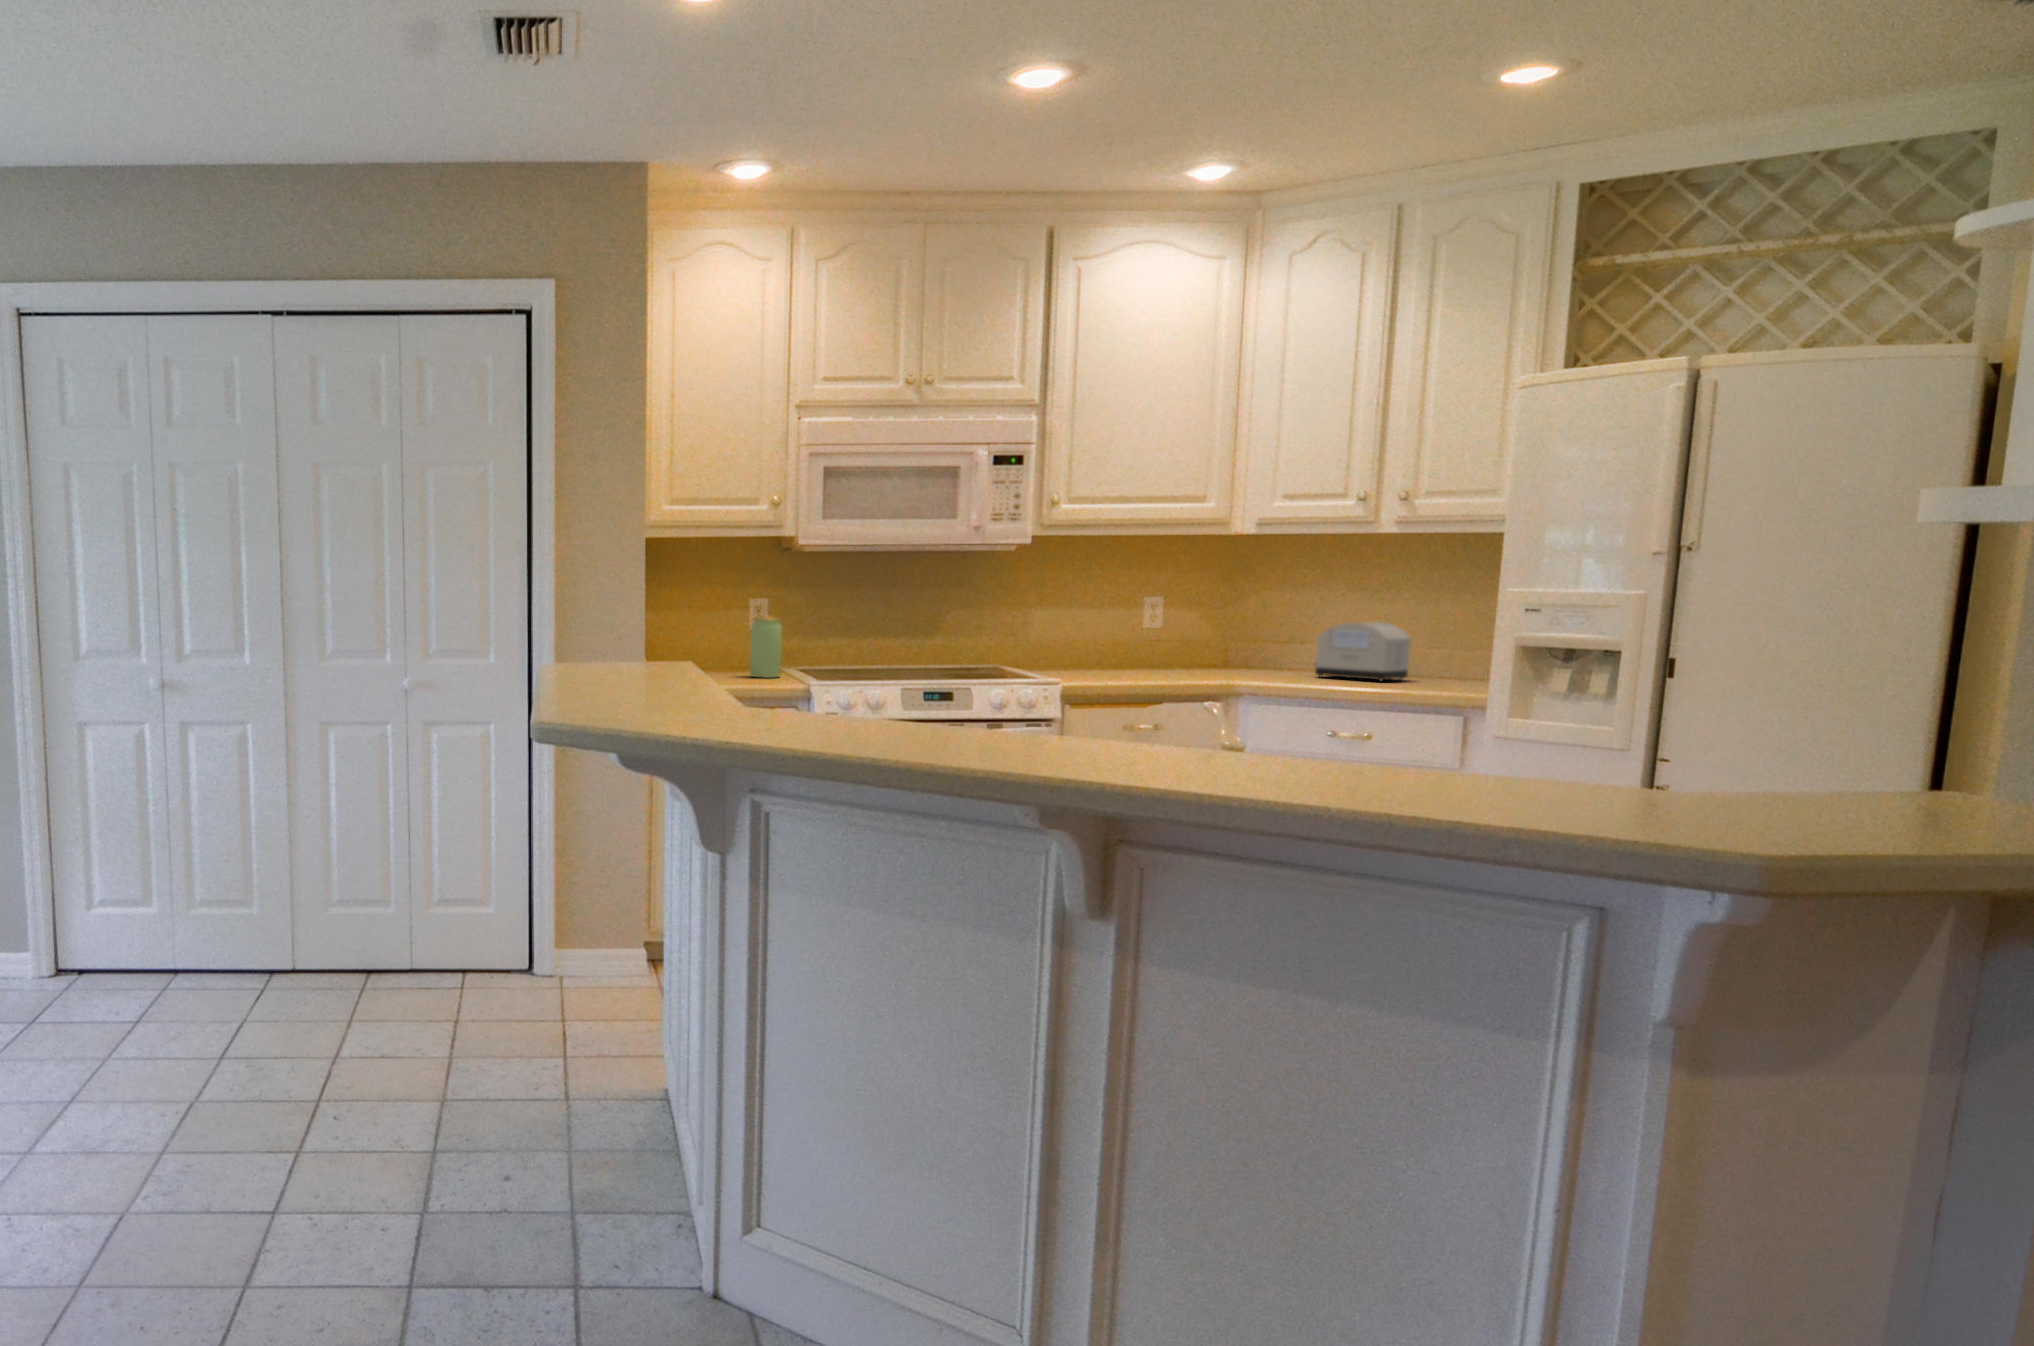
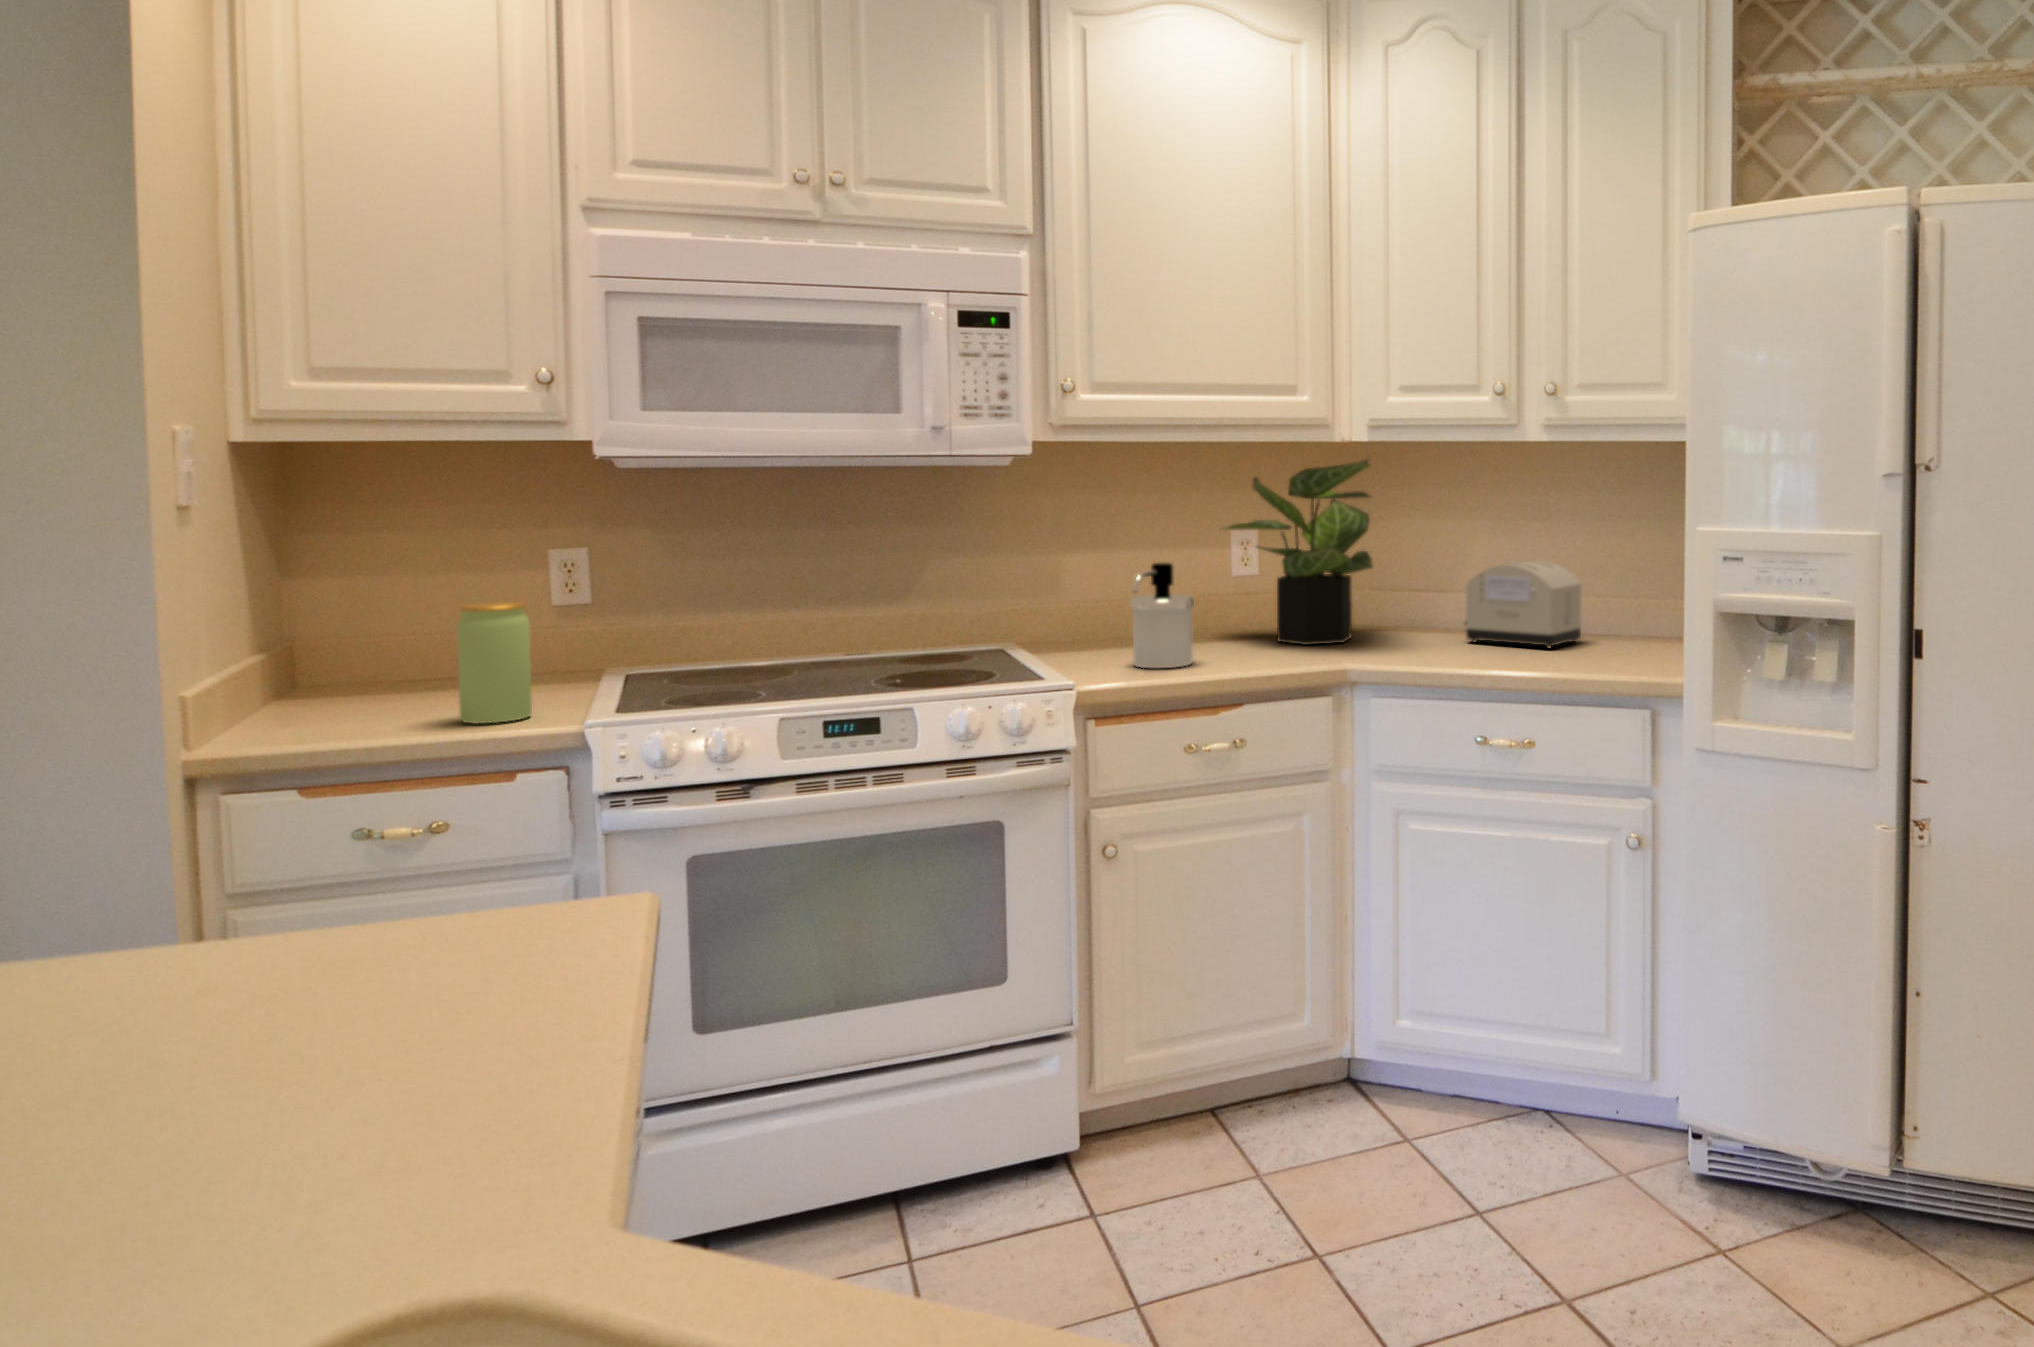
potted plant: none [1130,548,1254,674] -> present [1227,460,1372,645]
soap dispenser: none [1085,612,1128,677] -> present [1130,563,1194,668]

